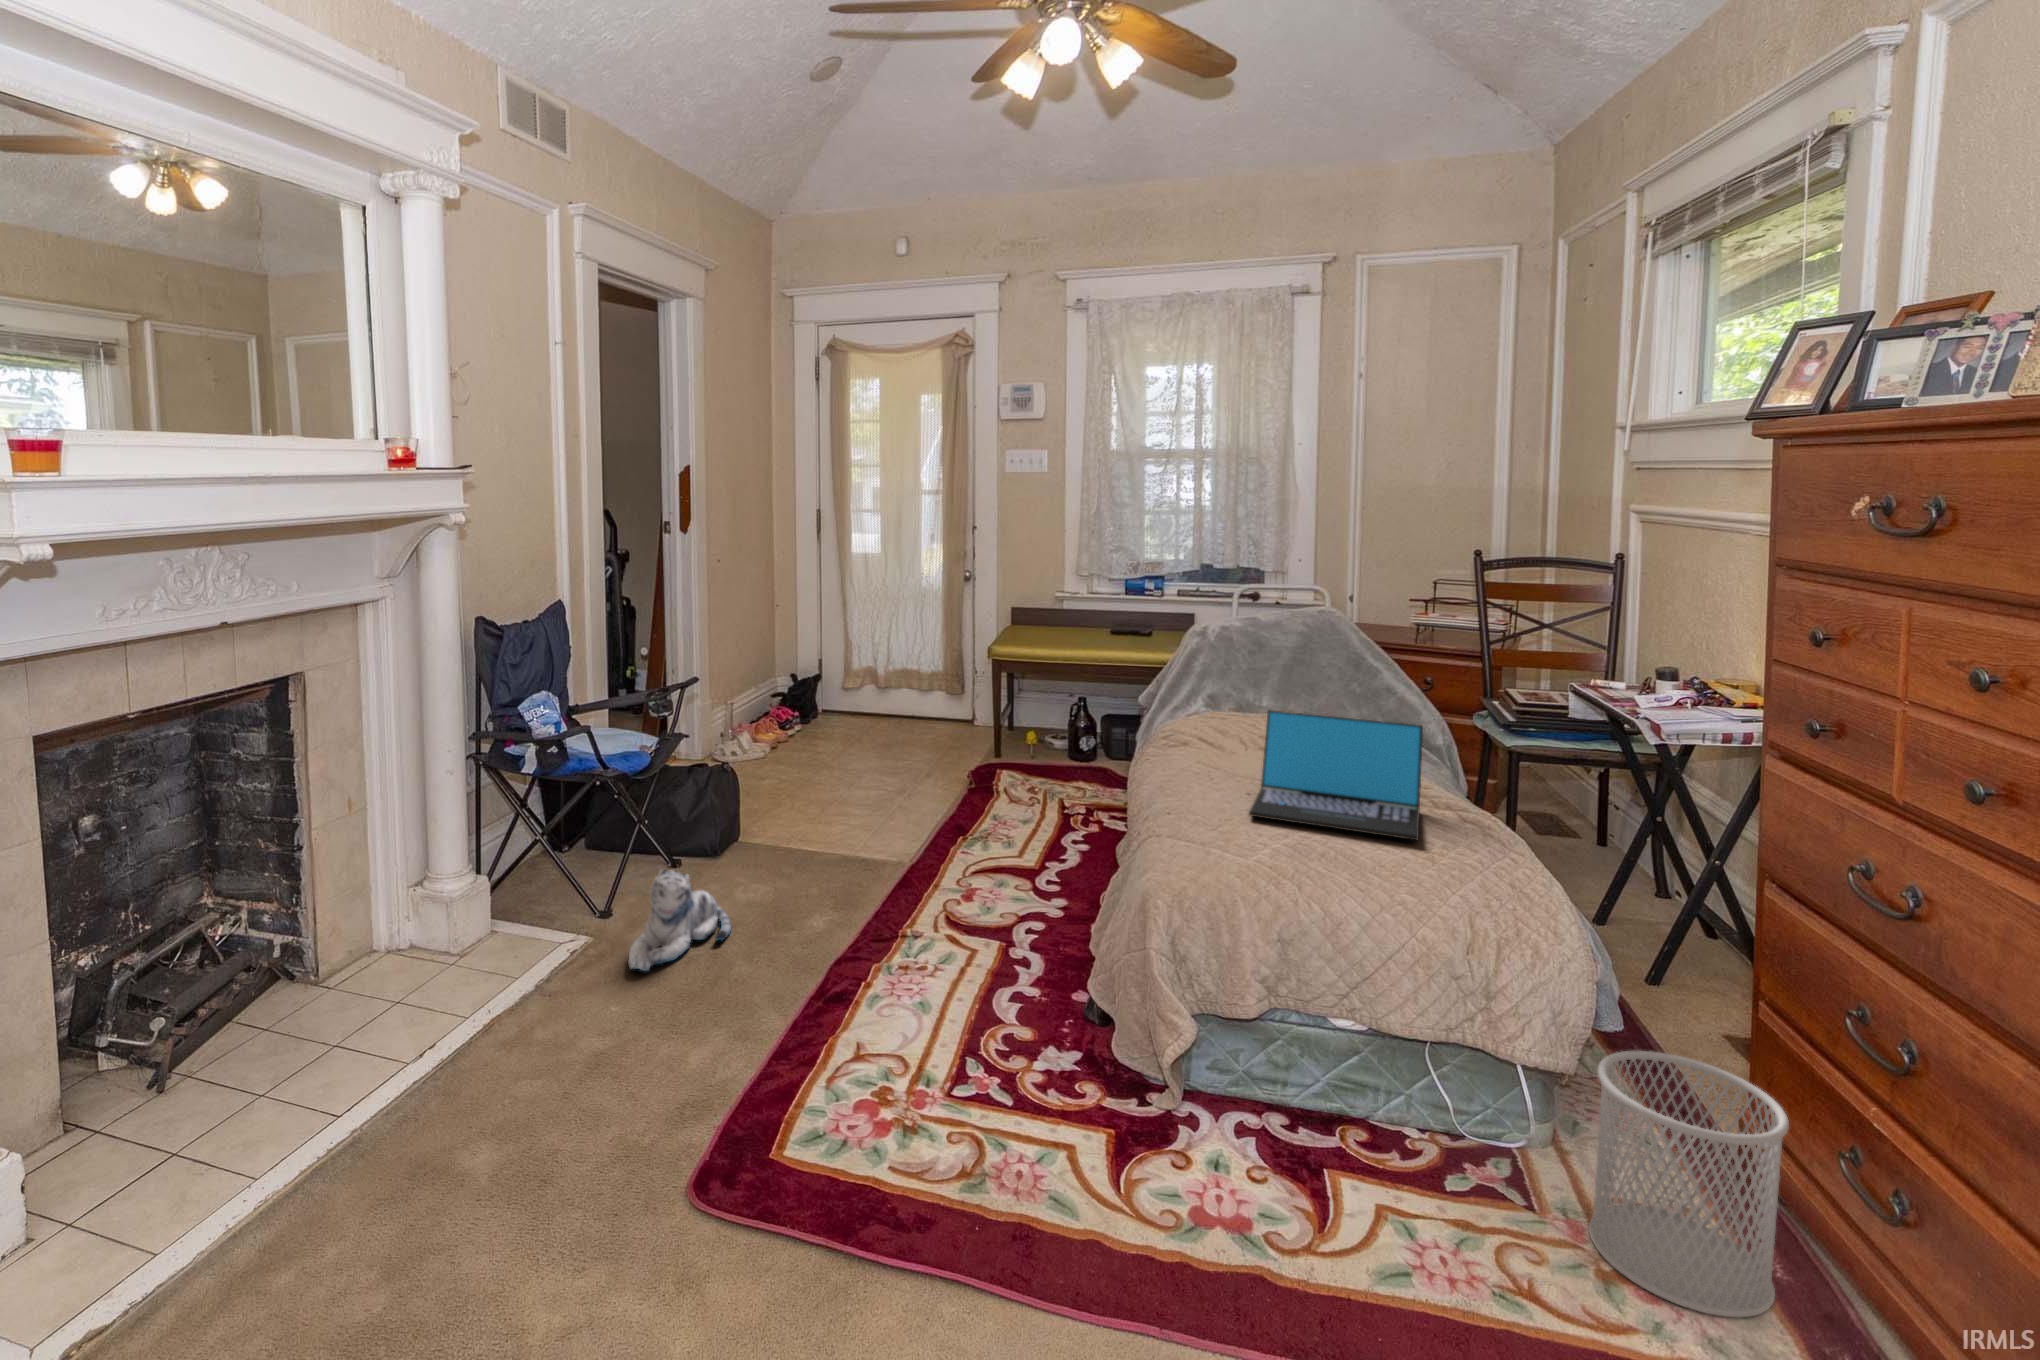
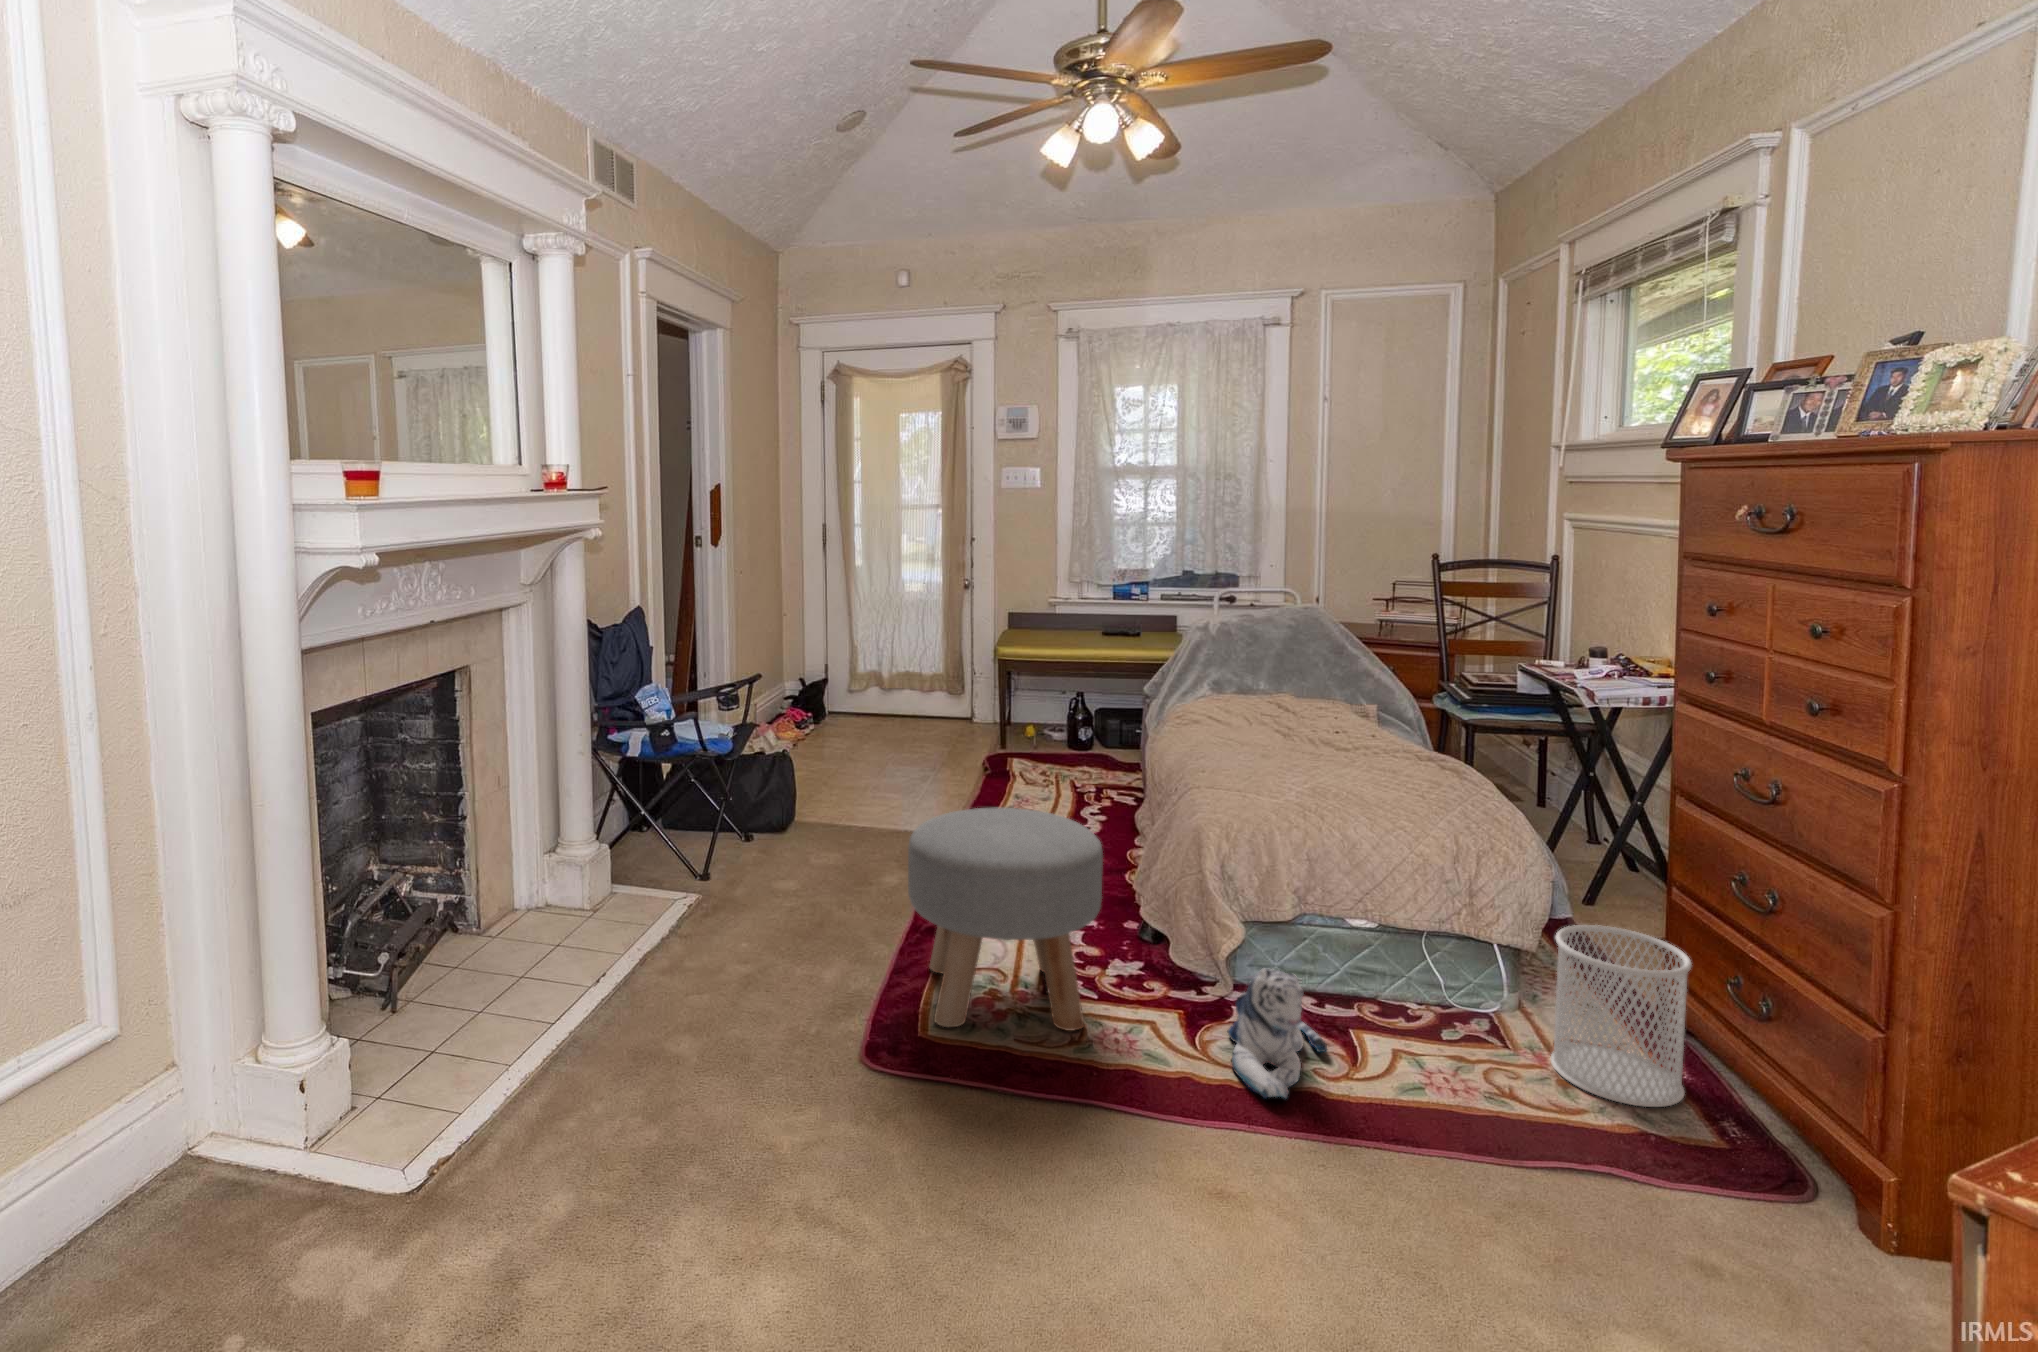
laptop: present [1249,710,1423,840] -> none [1273,684,1411,781]
ottoman: none [779,859,1016,1152] -> present [908,808,1103,1031]
plush toy: present [628,870,731,971] -> present [1227,968,1327,1098]

